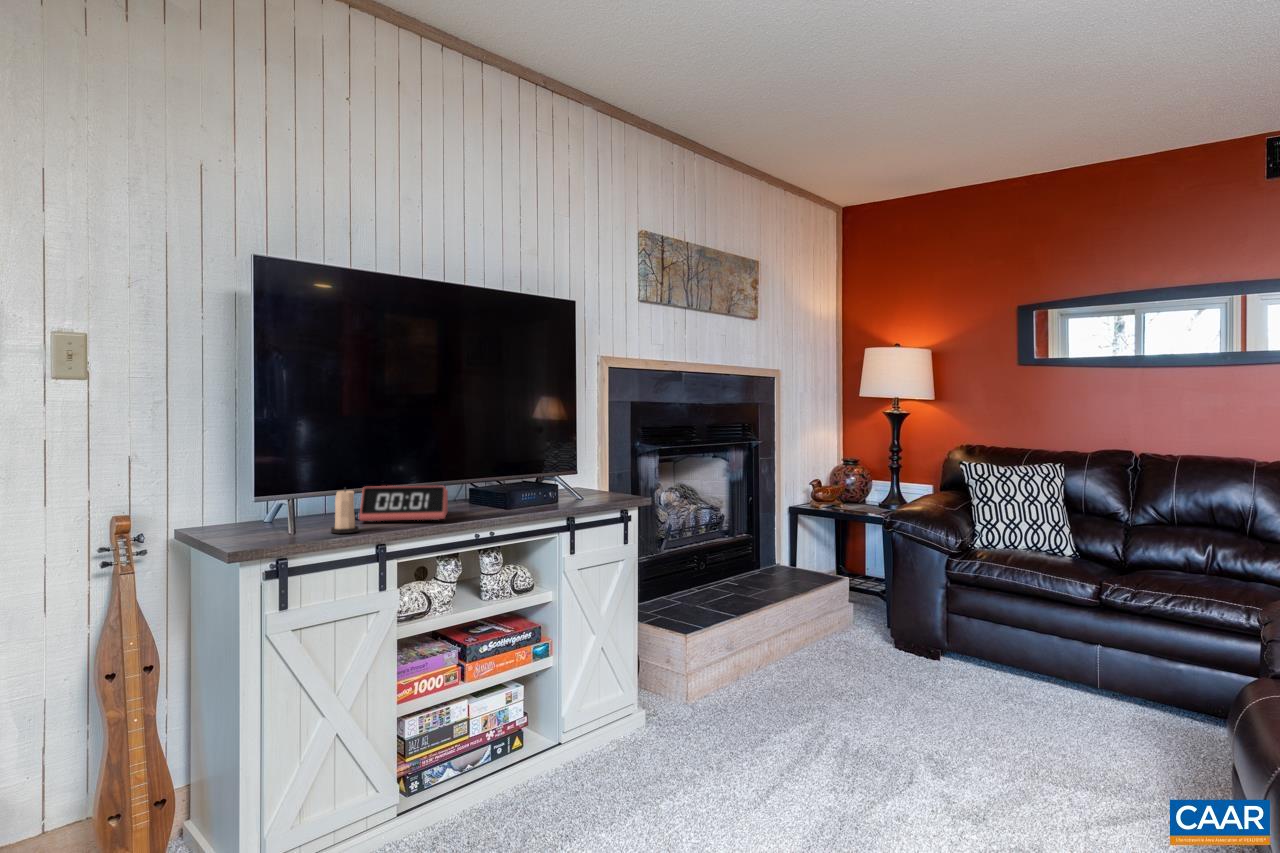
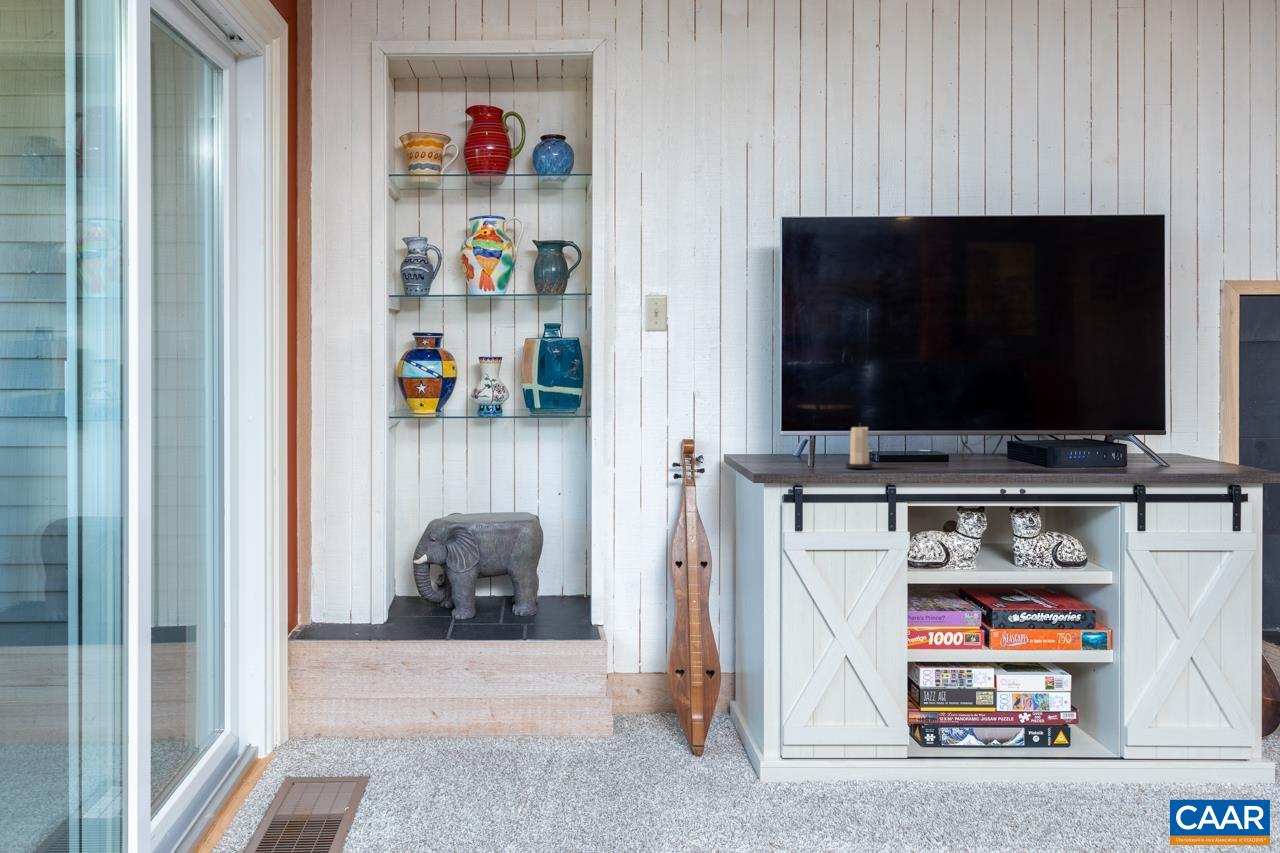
alarm clock: present [359,486,448,522] -> none [878,426,980,464]

